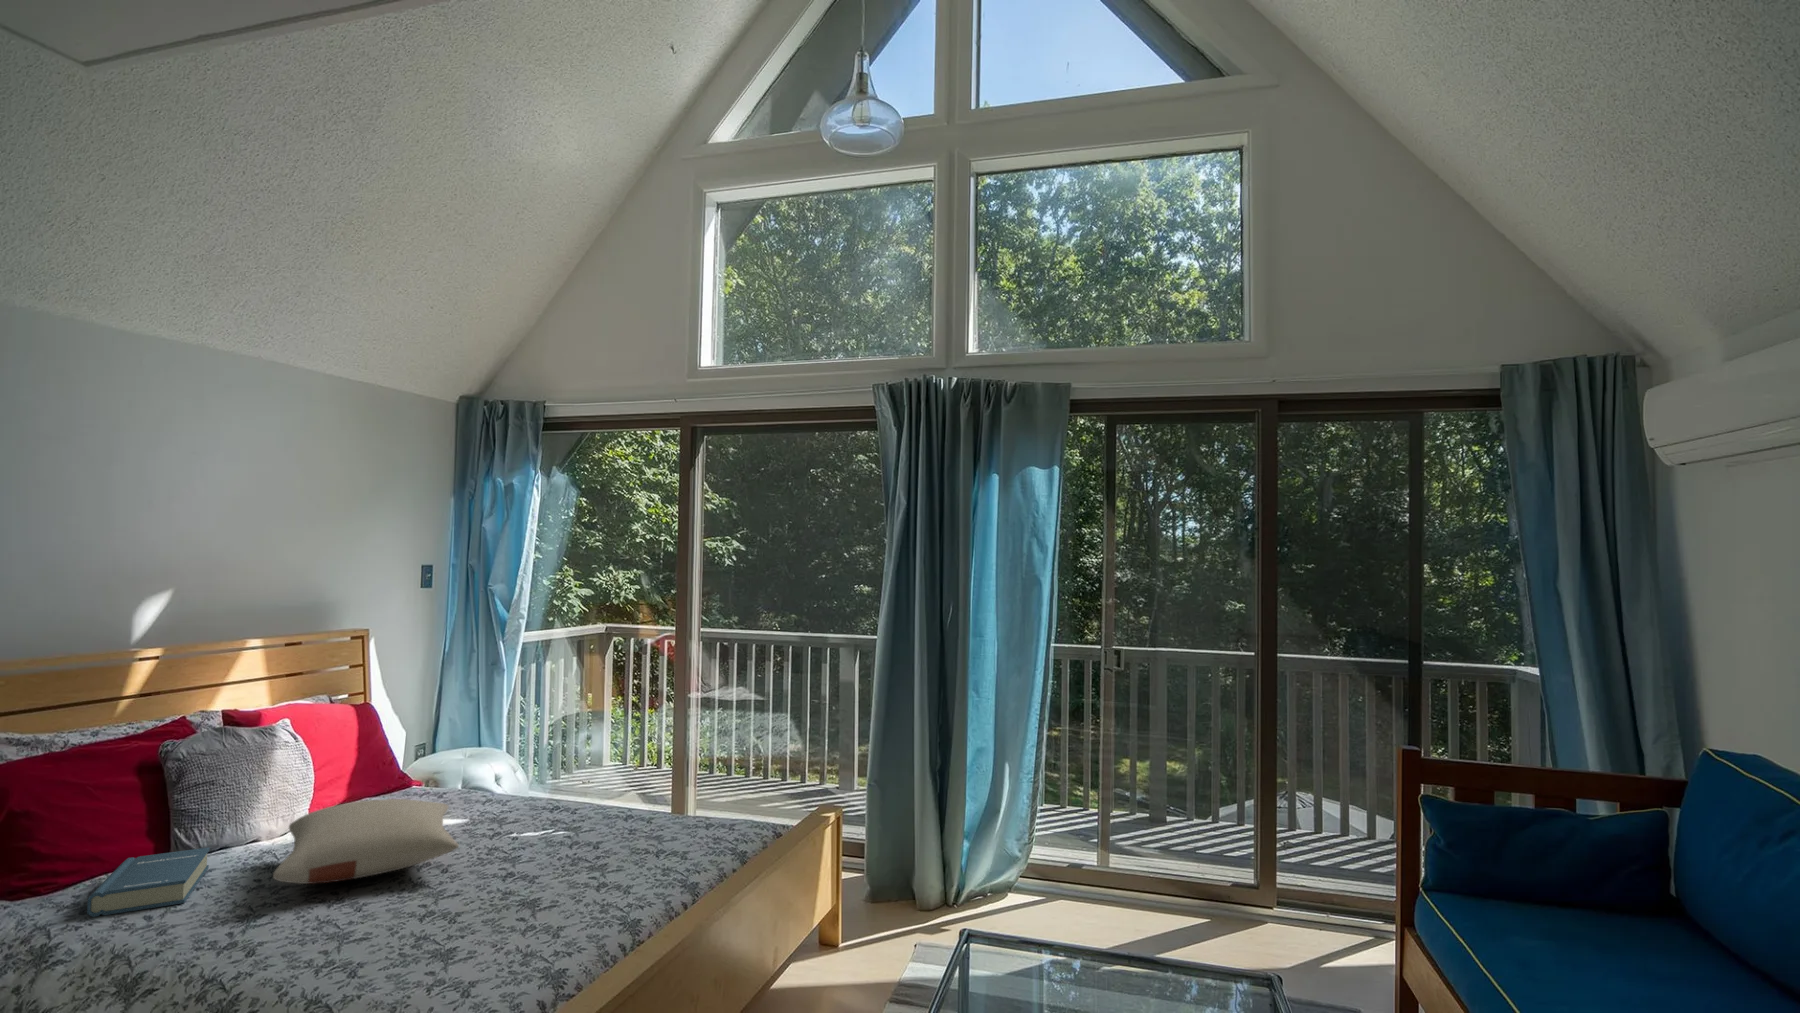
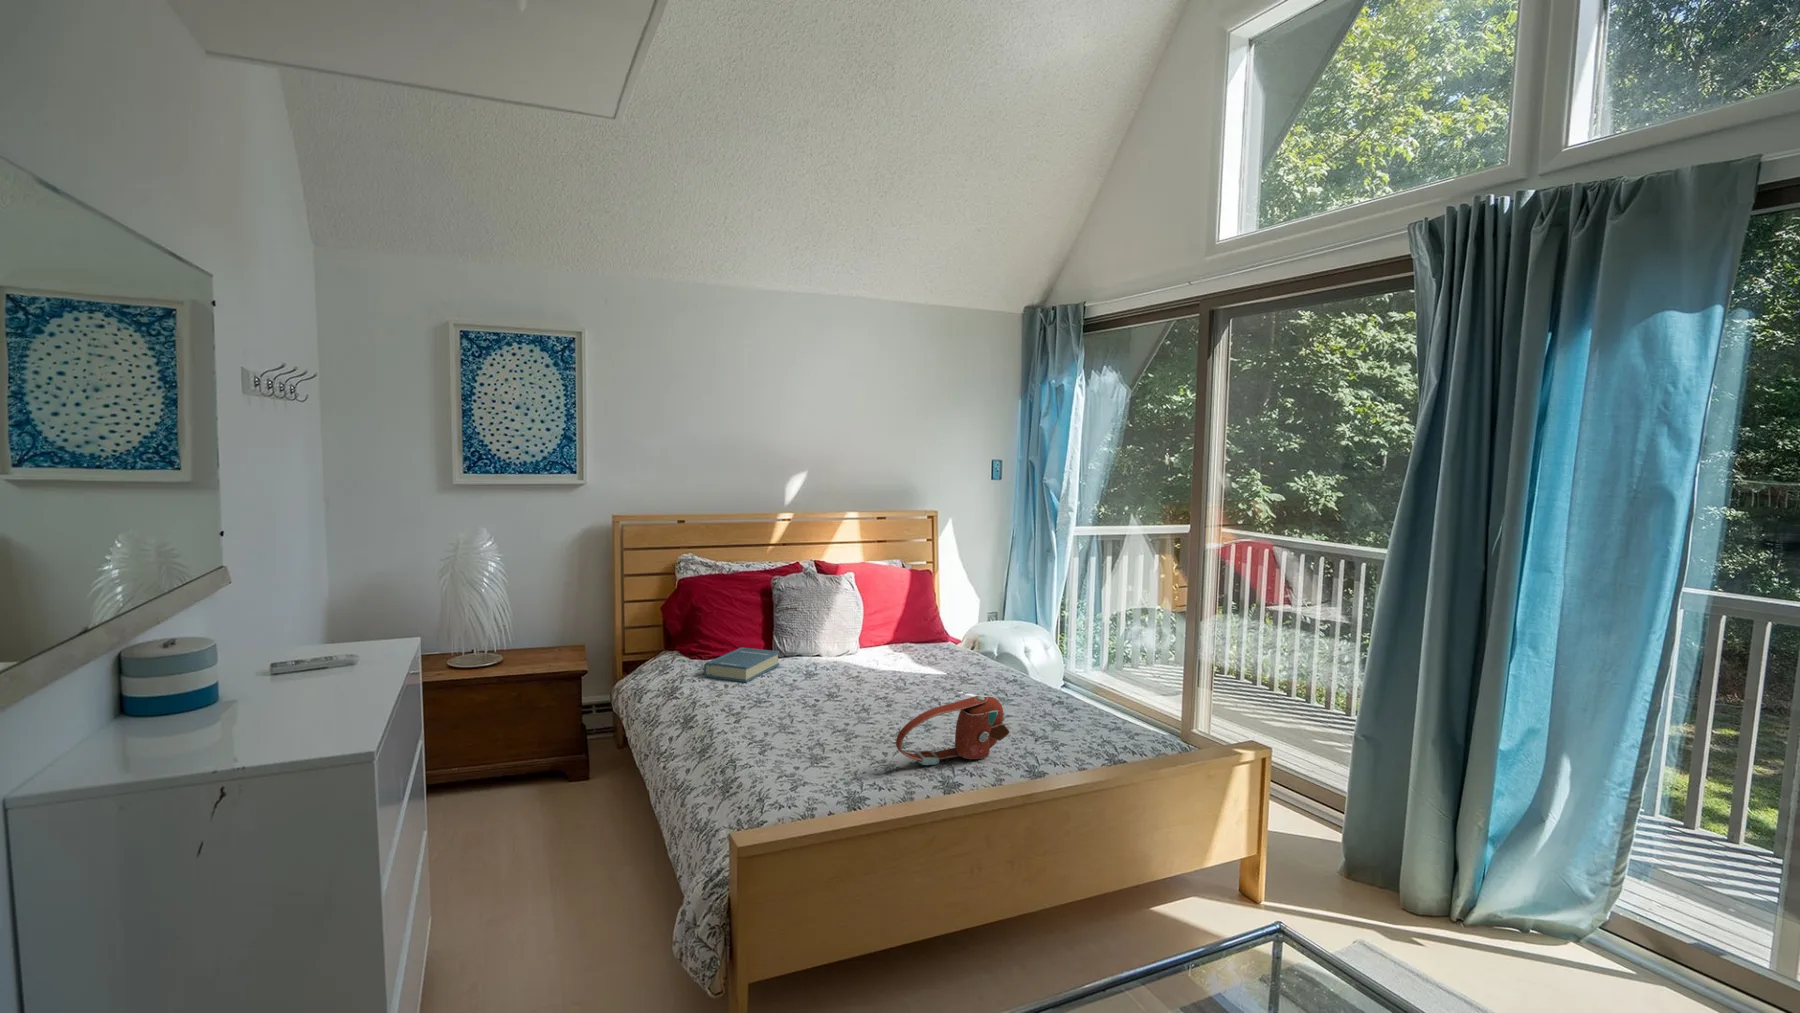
pillow: present [273,799,459,884] -> none [774,639,920,695]
handbag: none [559,817,650,912] -> present [896,696,1010,765]

